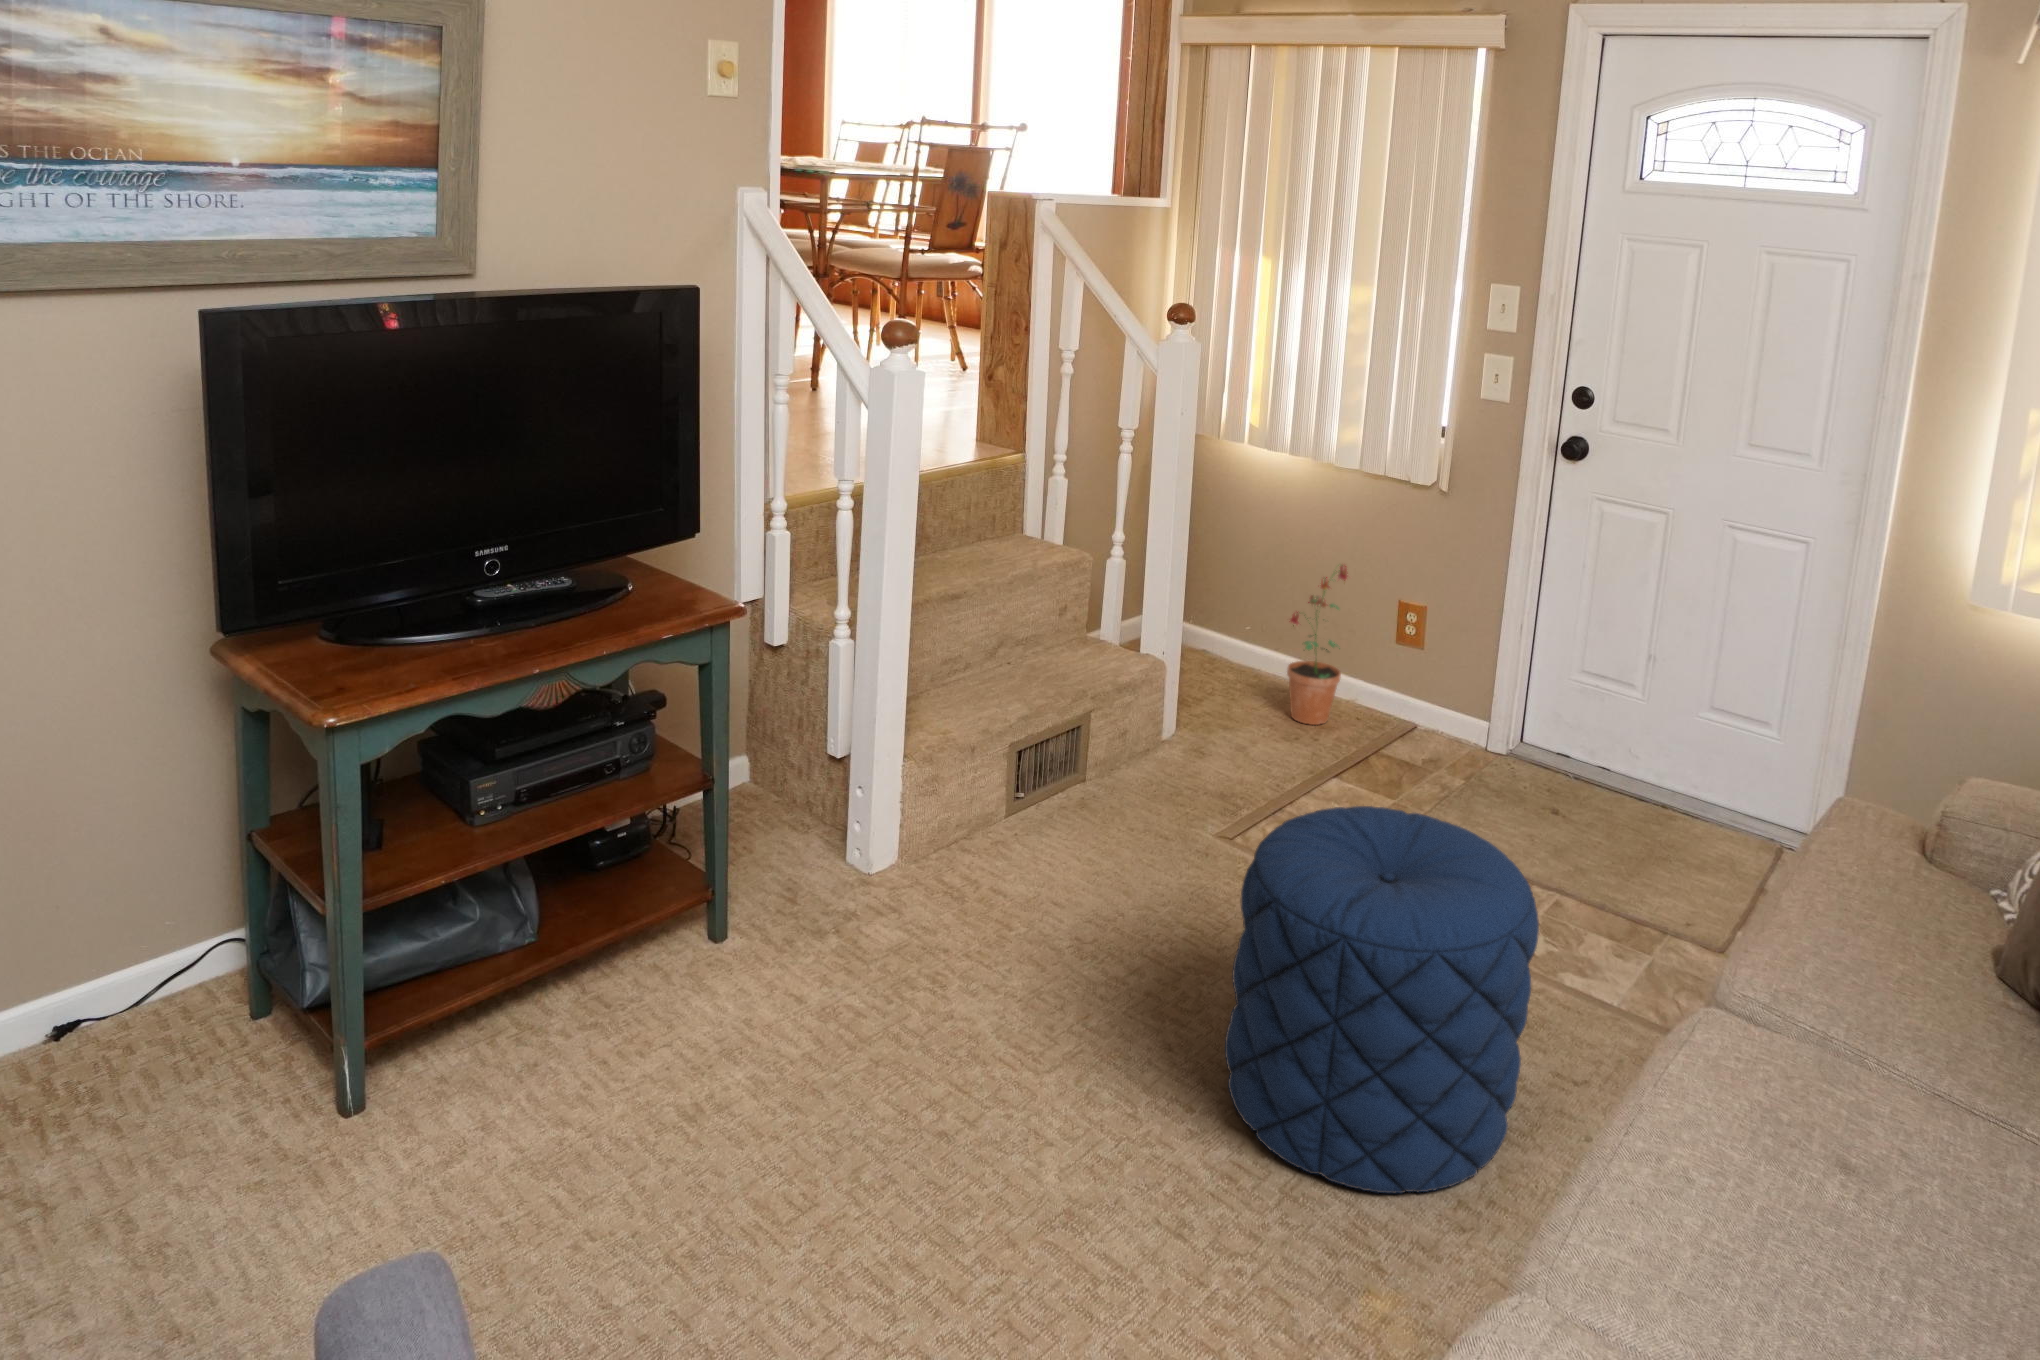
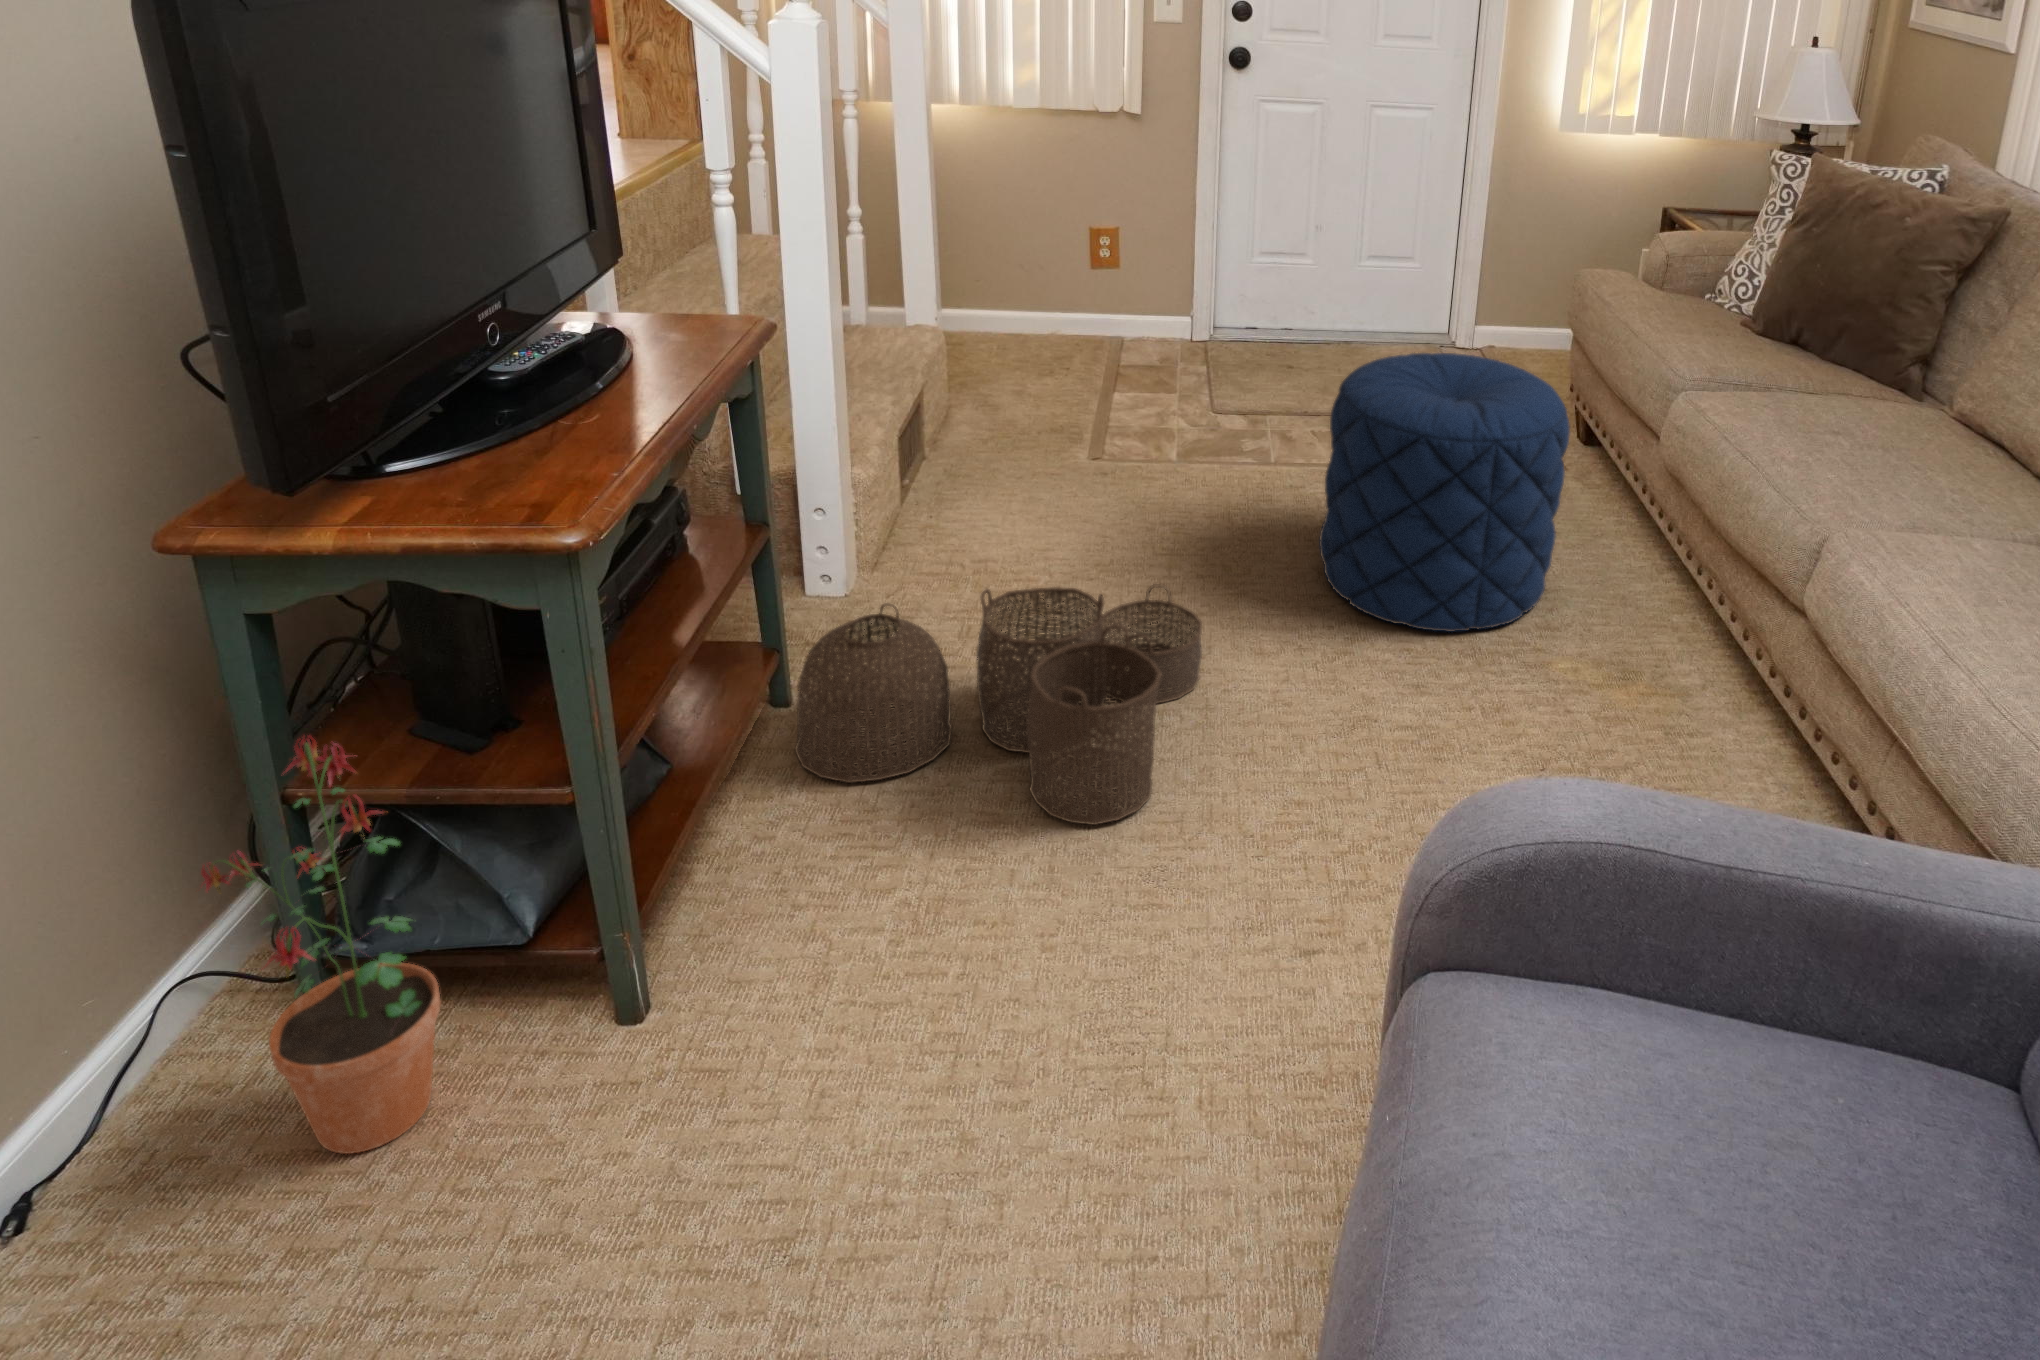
potted plant: present [1287,565,1348,725] -> present [201,736,440,1154]
woven basket: none [643,872,1023,1158] -> present [795,584,1202,825]

